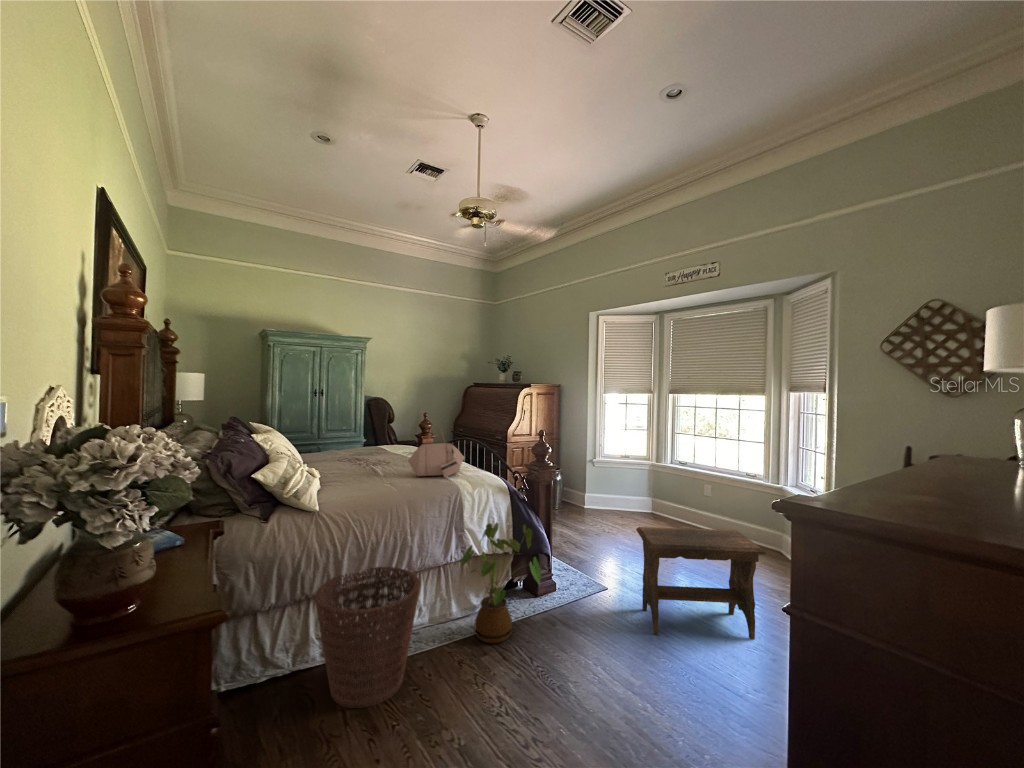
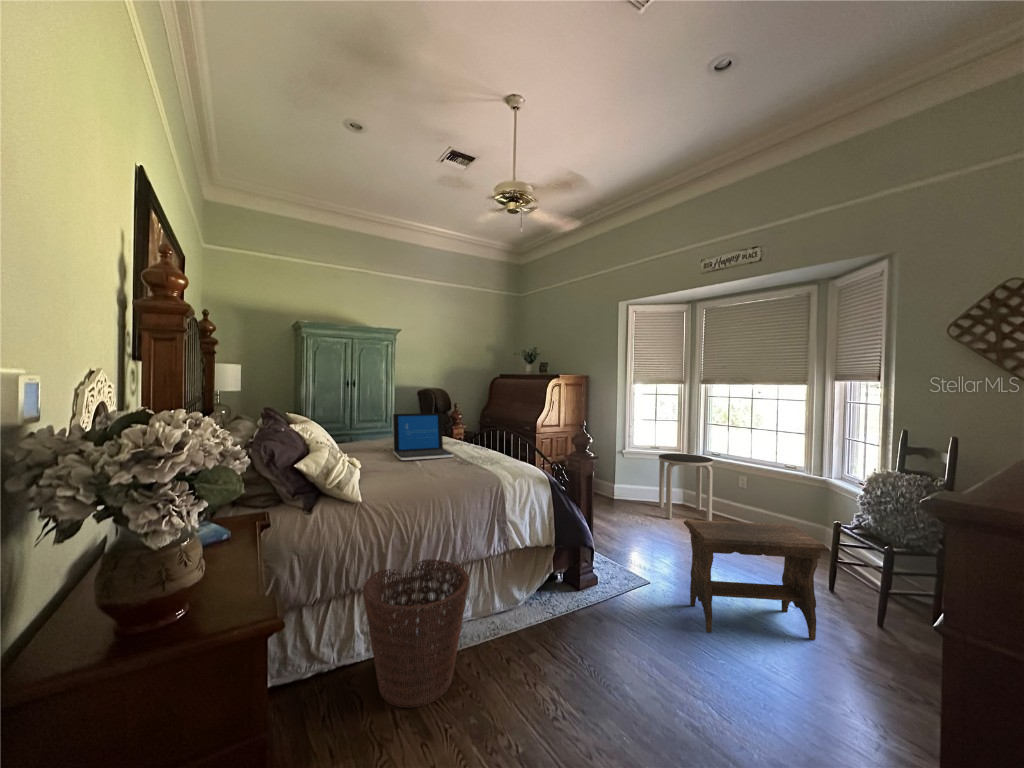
laptop: none [355,423,416,470] -> present [393,413,454,460]
handbag: present [408,434,464,478] -> none [448,415,505,468]
side table: none [627,462,680,530] -> present [659,453,713,521]
house plant: present [461,523,541,643] -> none [506,514,591,639]

